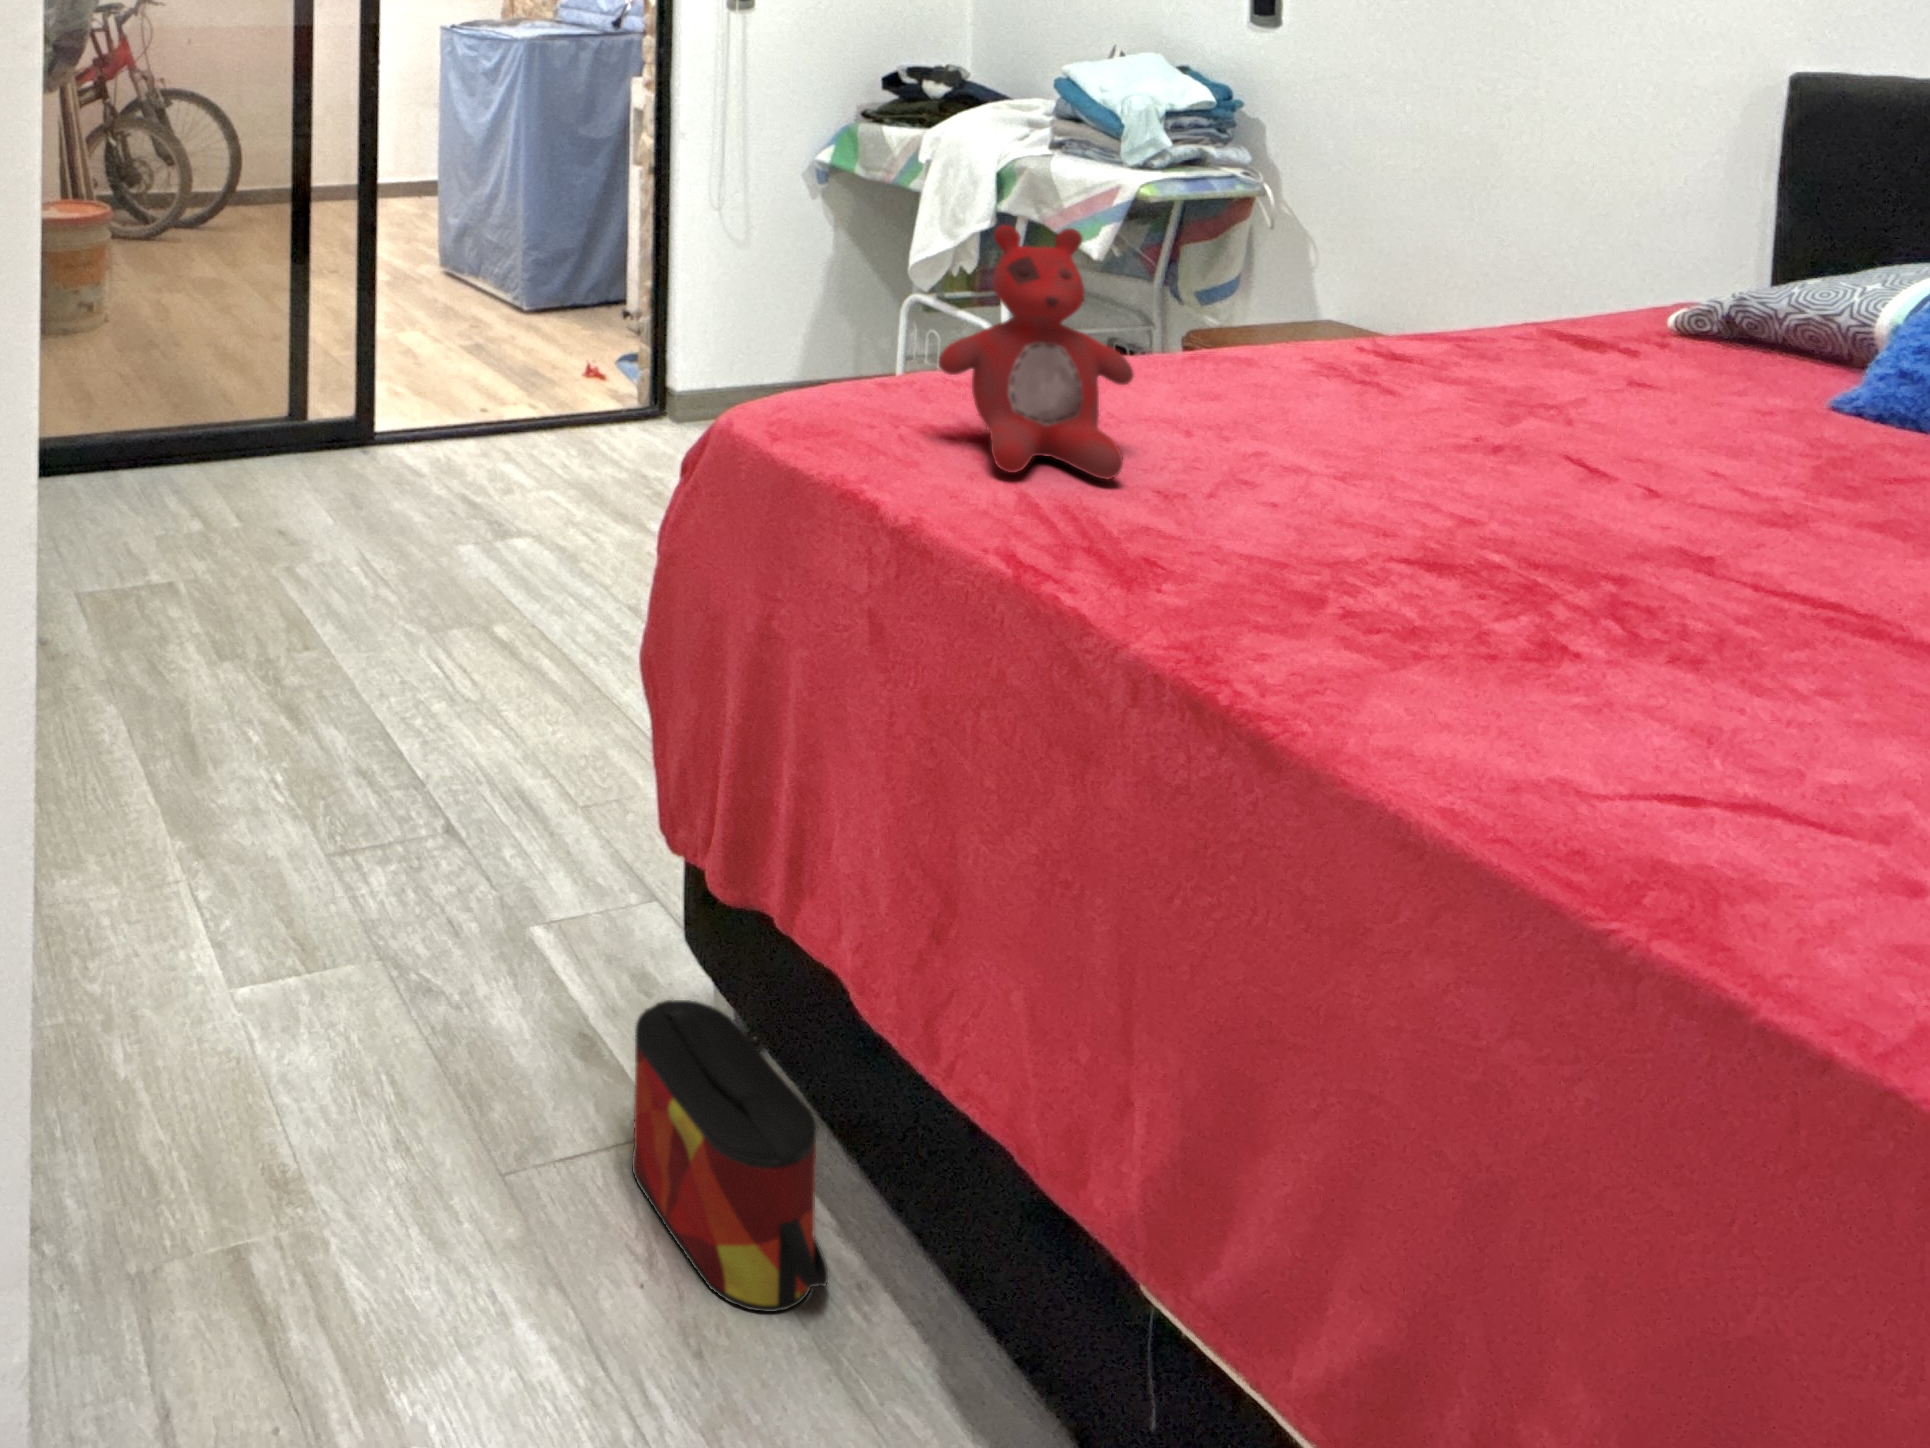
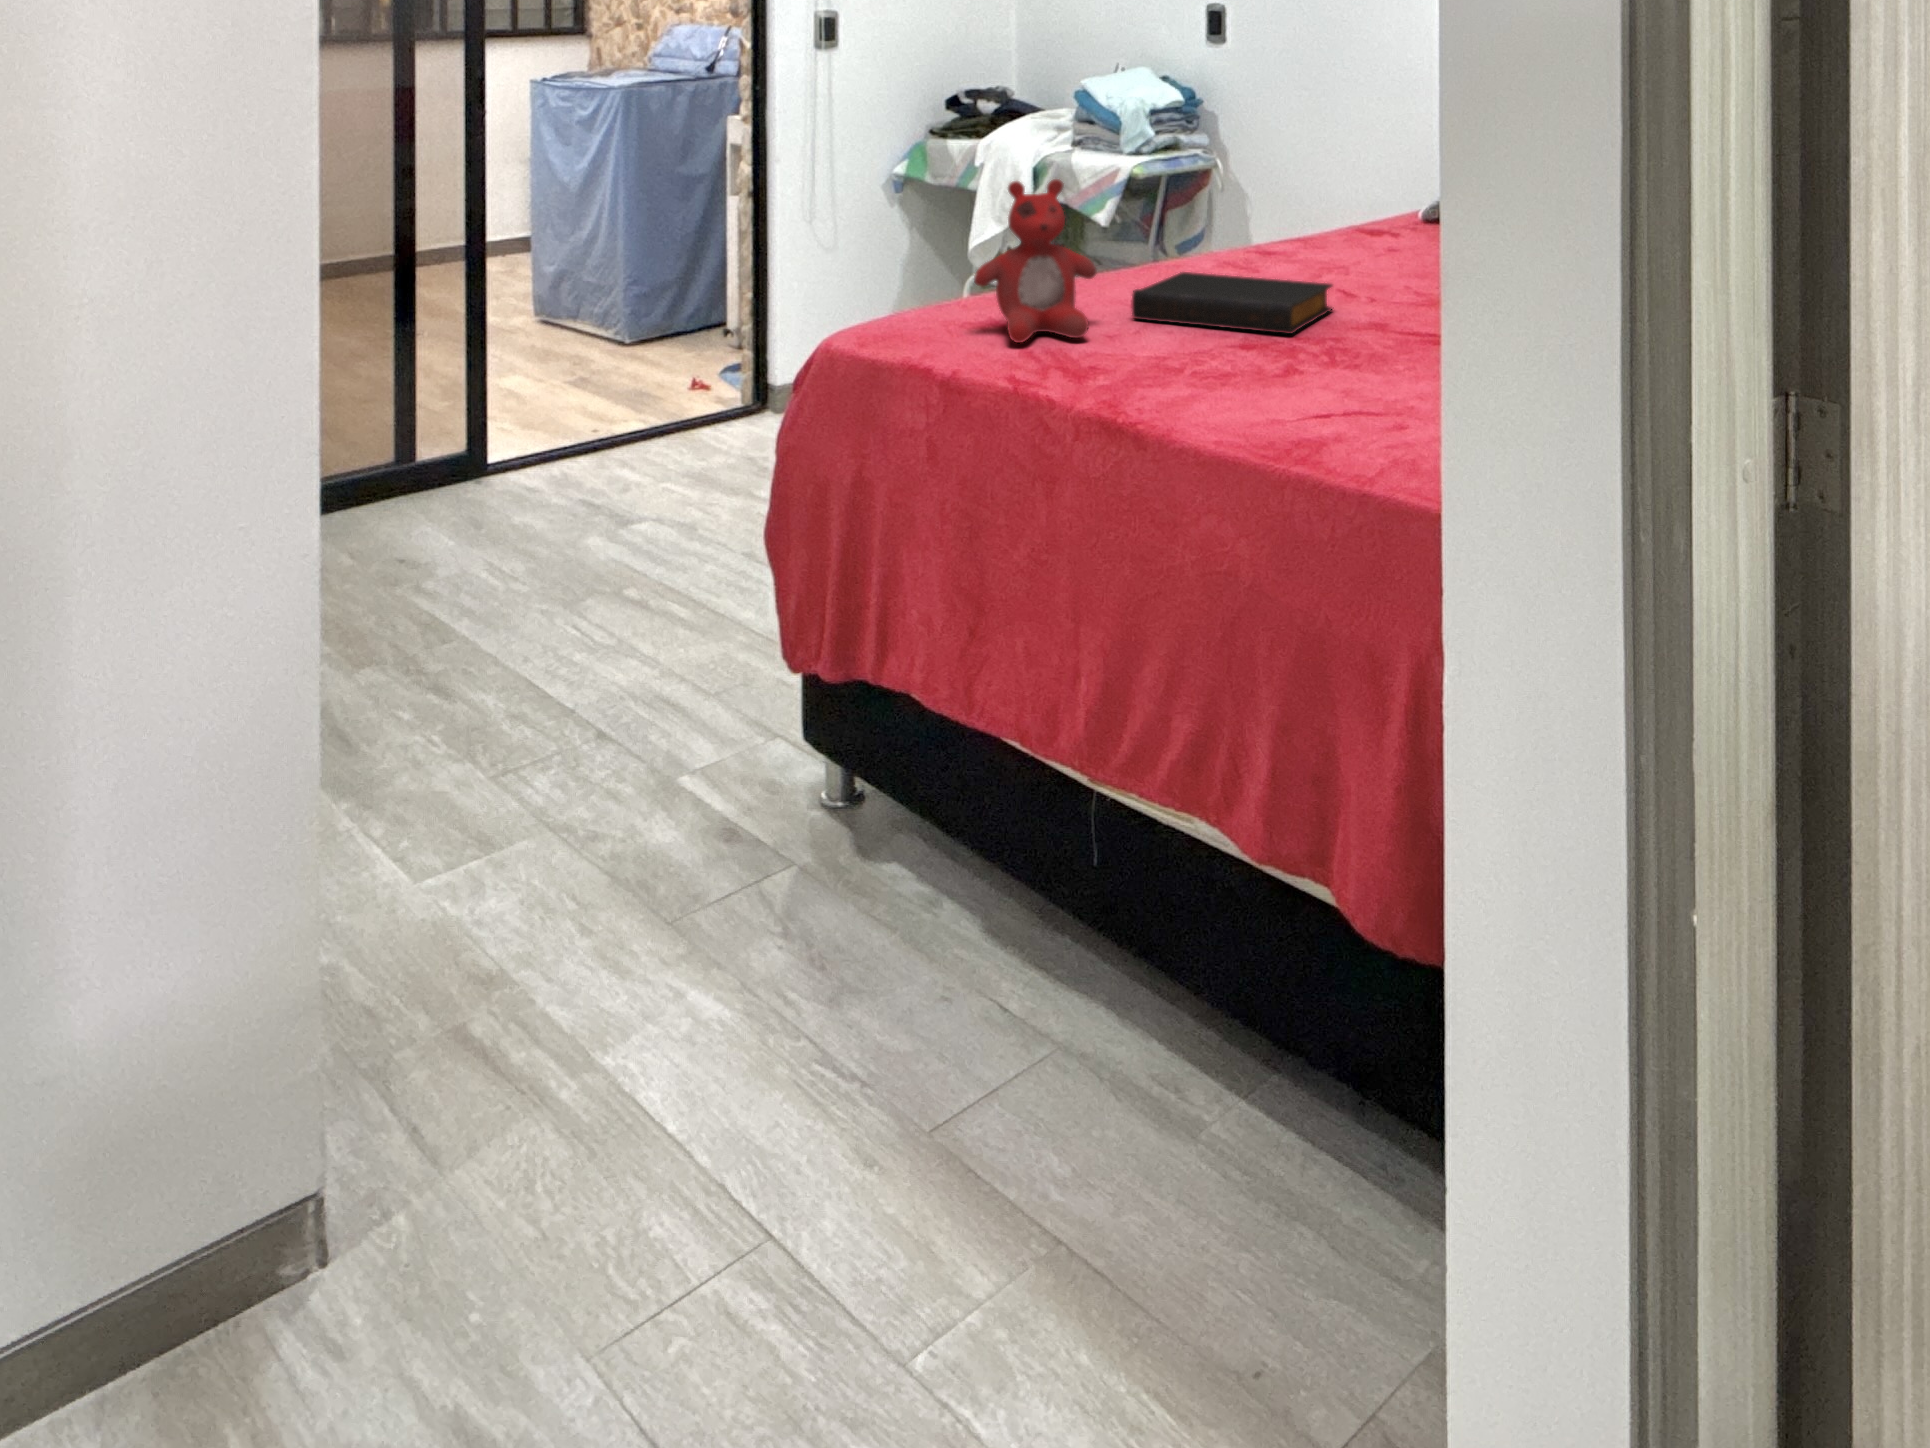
book: none [1190,384,1567,536] -> present [1132,272,1332,334]
bag: present [632,1000,828,1312] -> none [771,761,913,936]

